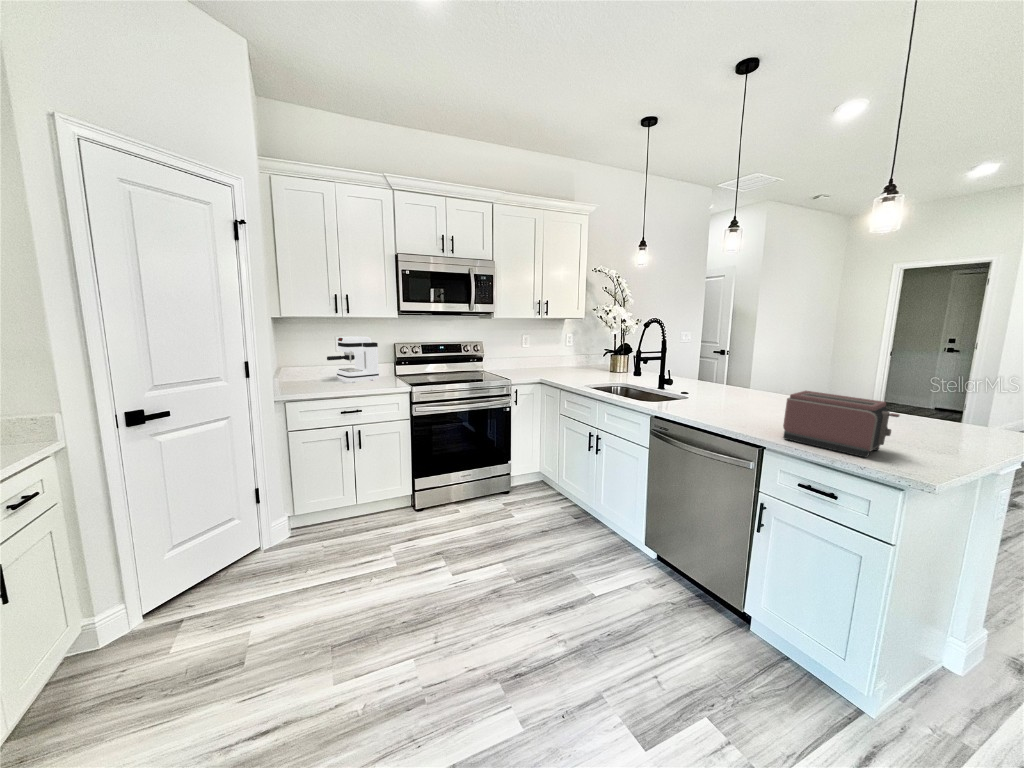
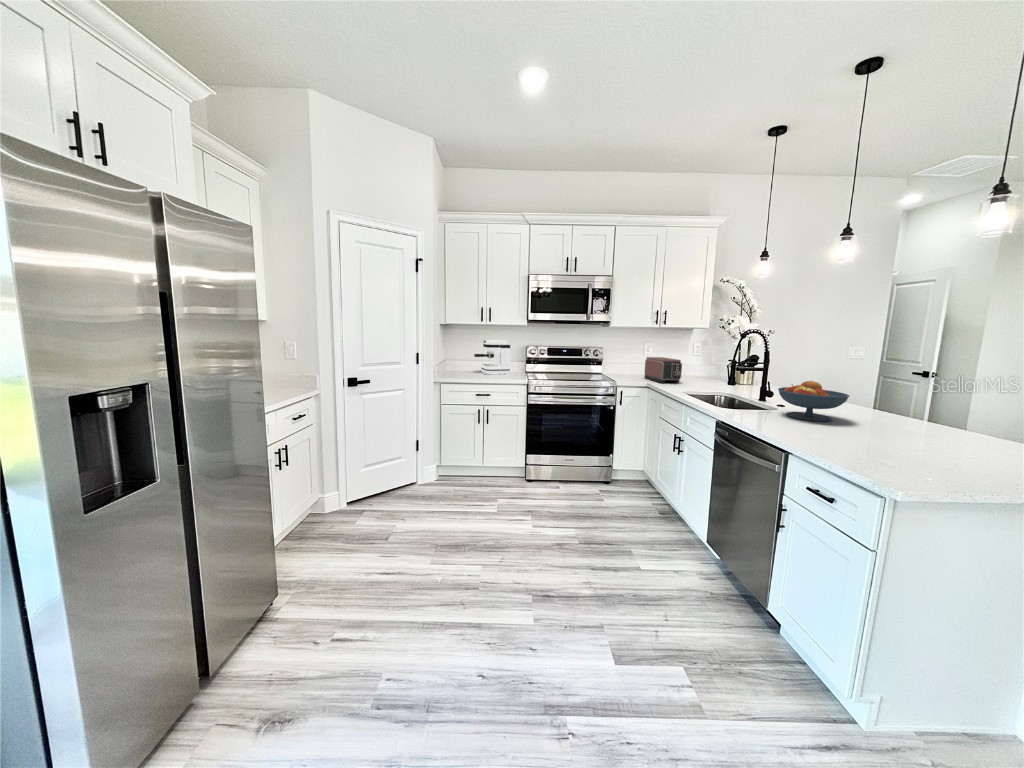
fruit bowl: none [691,372,751,411] -> present [778,381,849,421]
toaster: present [783,391,900,457] -> present [645,357,682,383]

